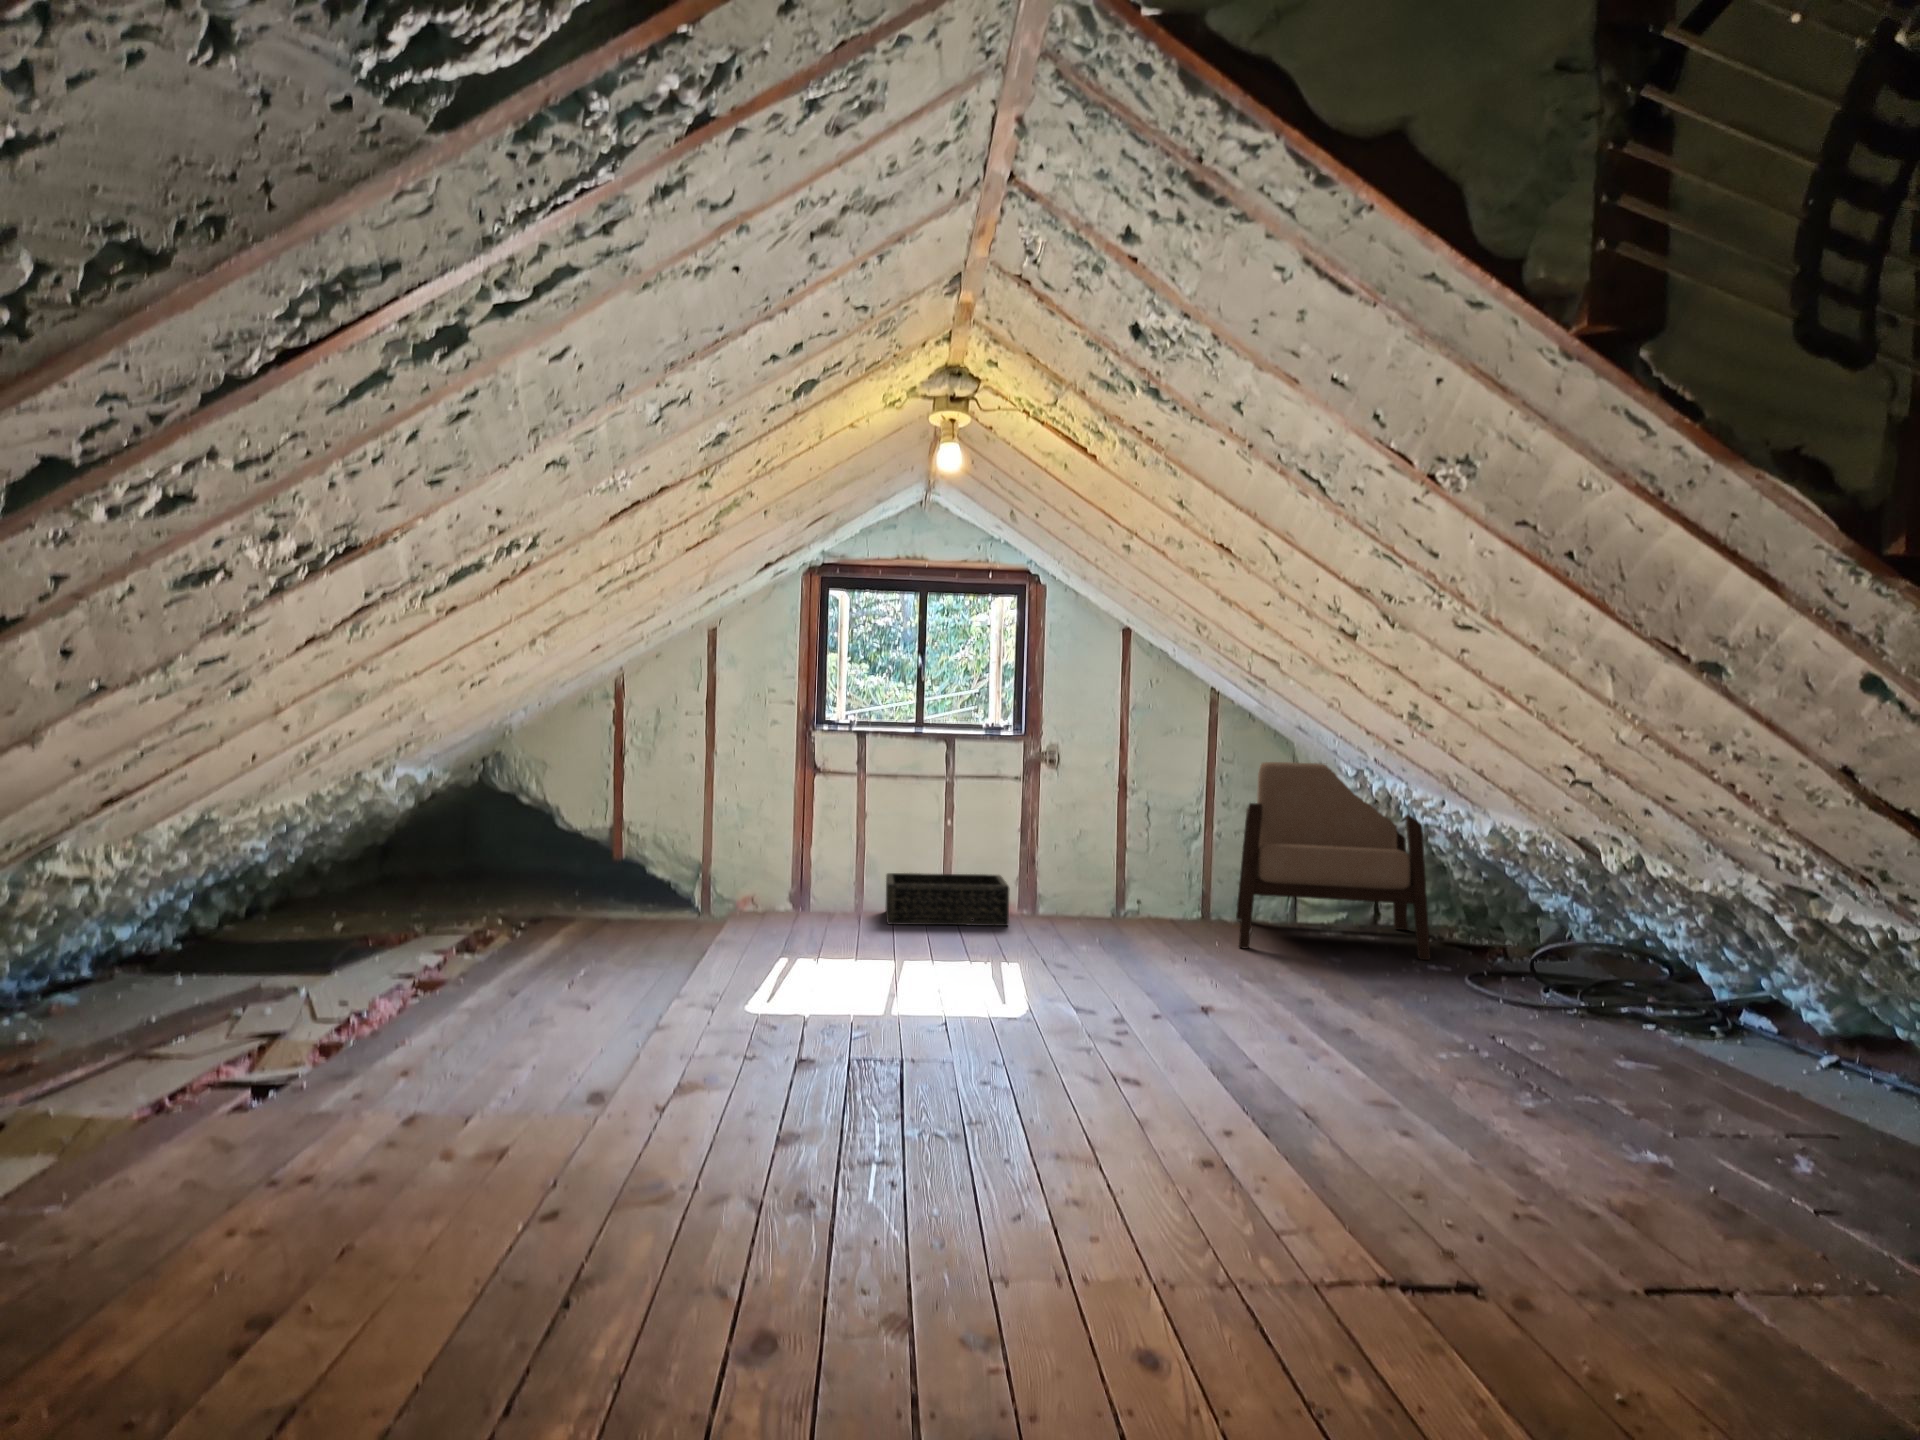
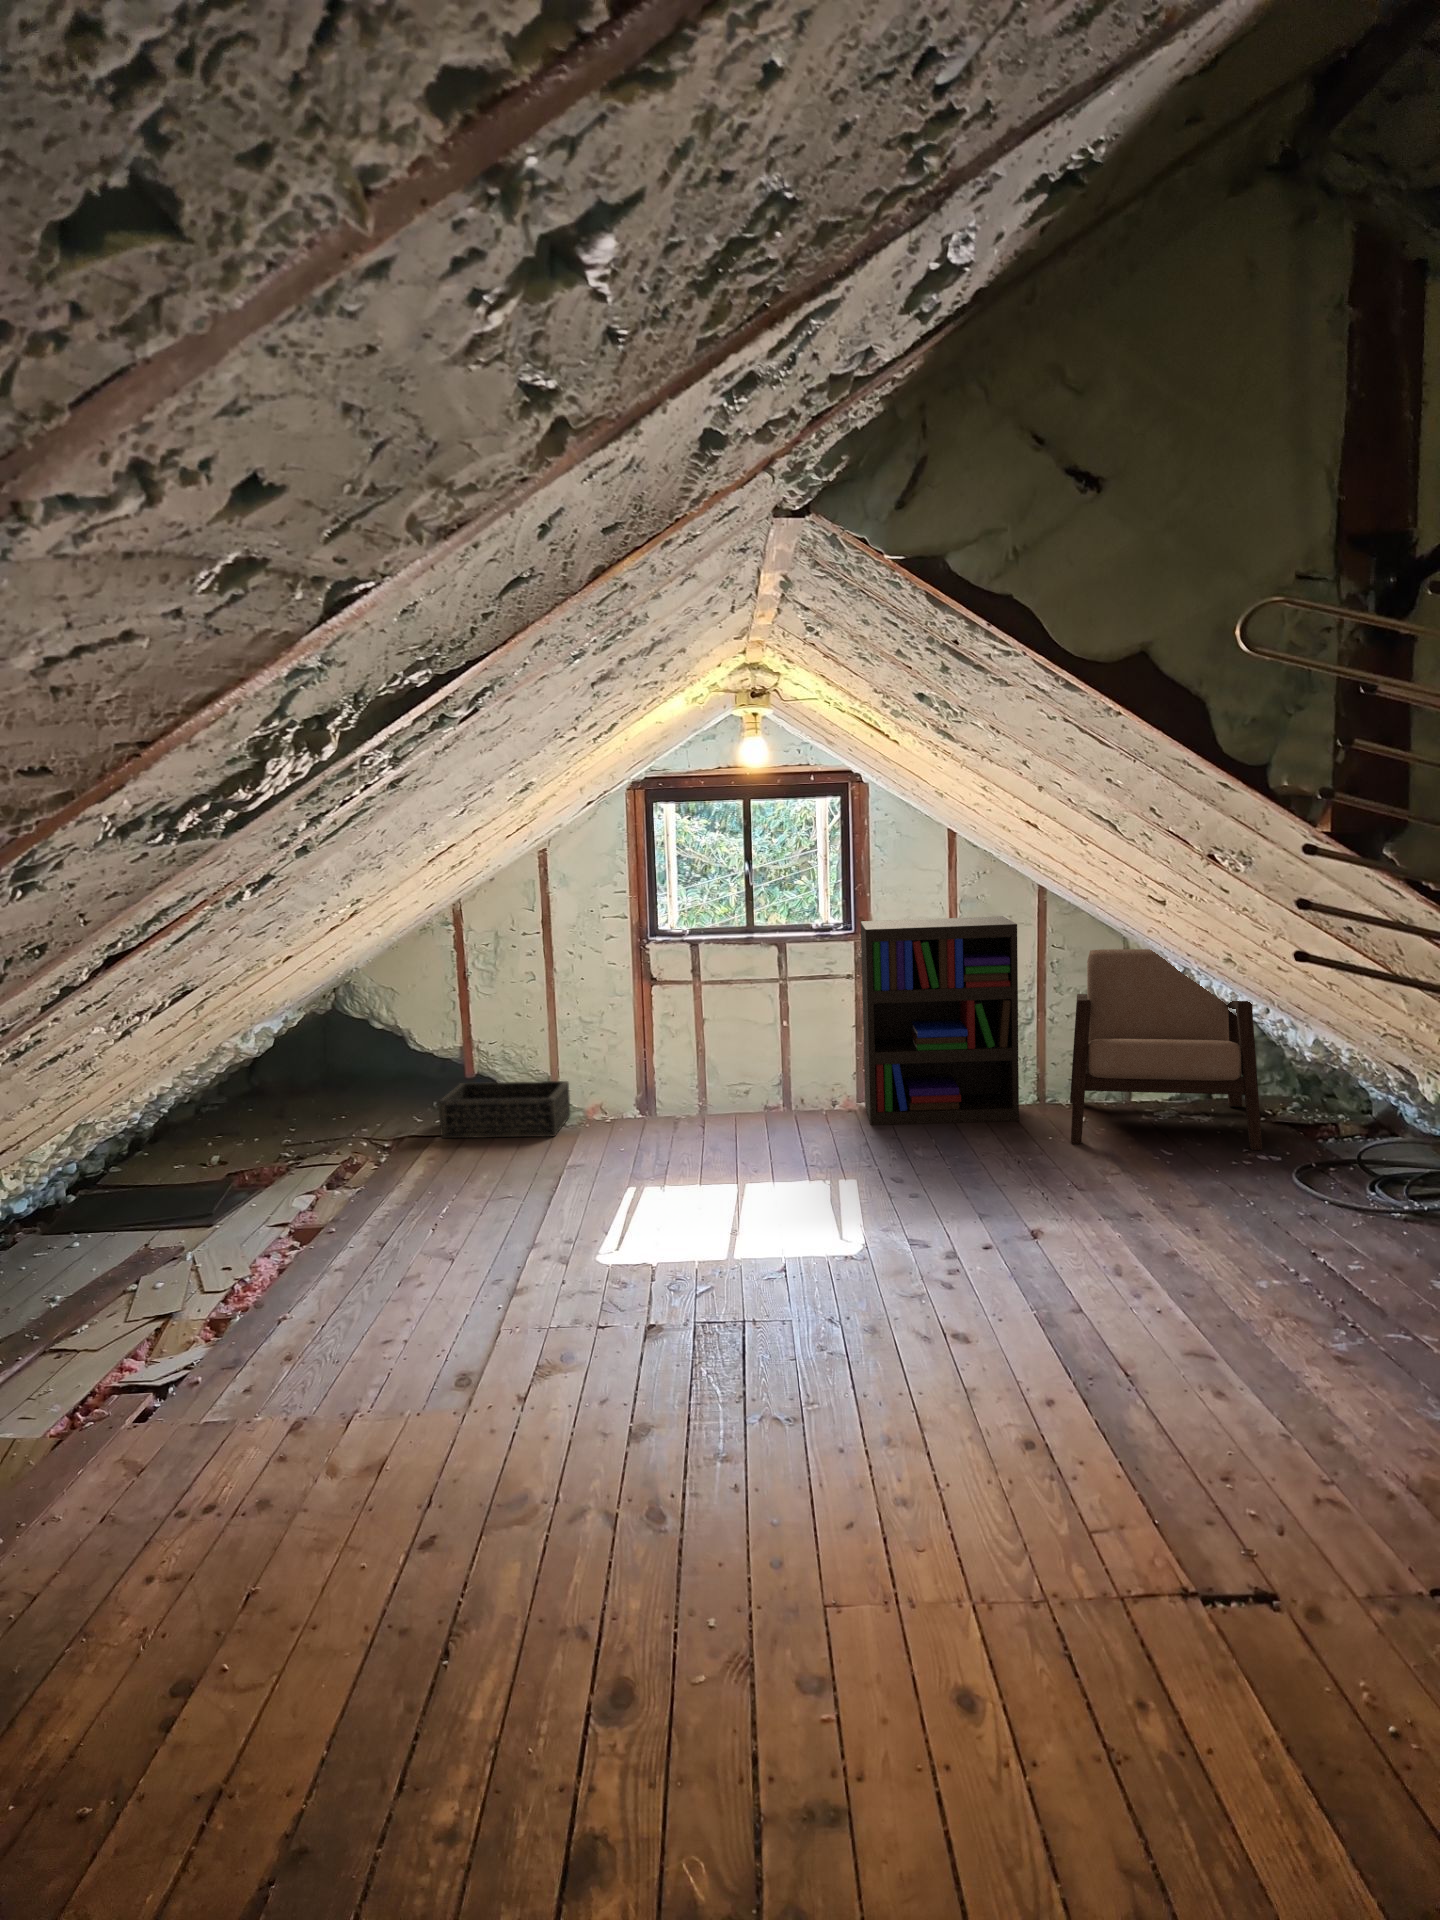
bookshelf: none [1029,722,1191,930] -> present [861,916,1019,1125]
basket: present [886,873,1010,926] -> present [439,1081,571,1138]

